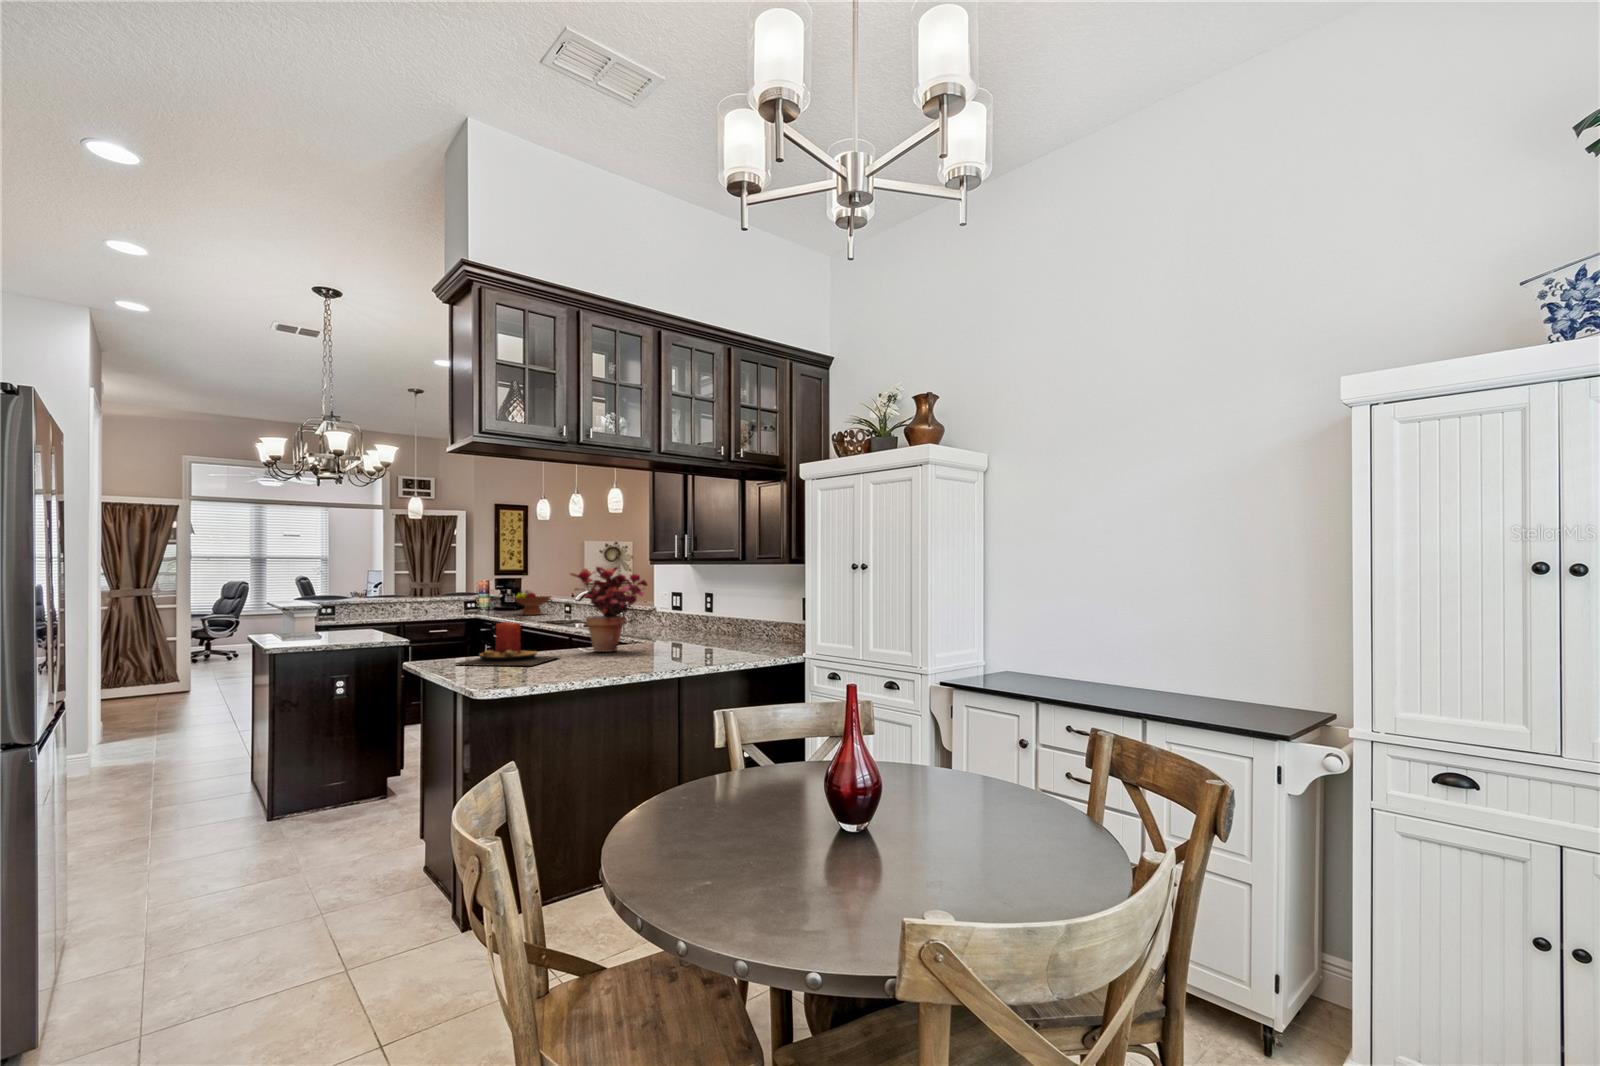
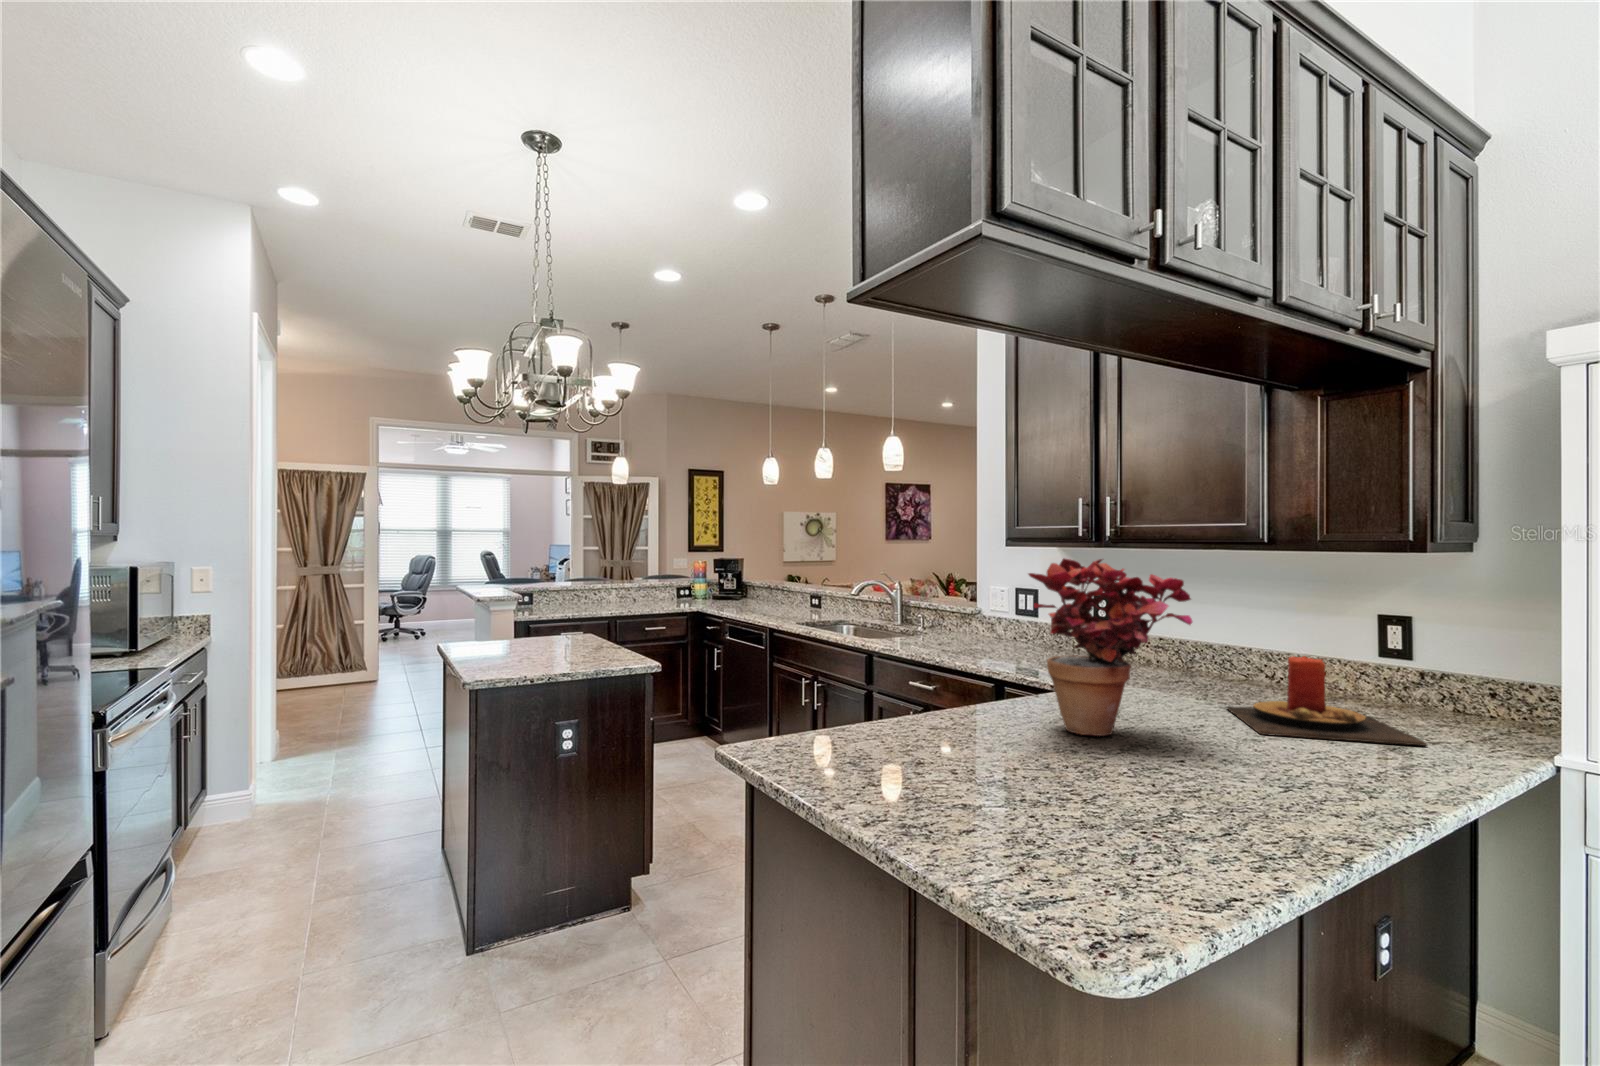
fruit bowl: present [513,591,551,615] -> none [746,578,796,611]
candle: present [455,622,559,666] -> present [1226,656,1427,746]

